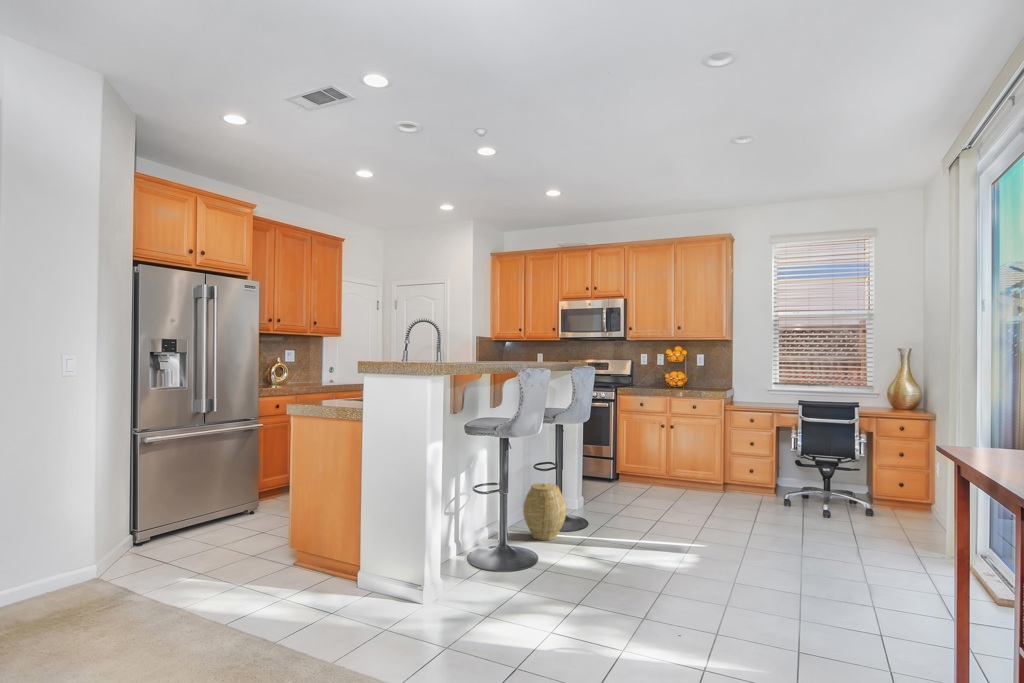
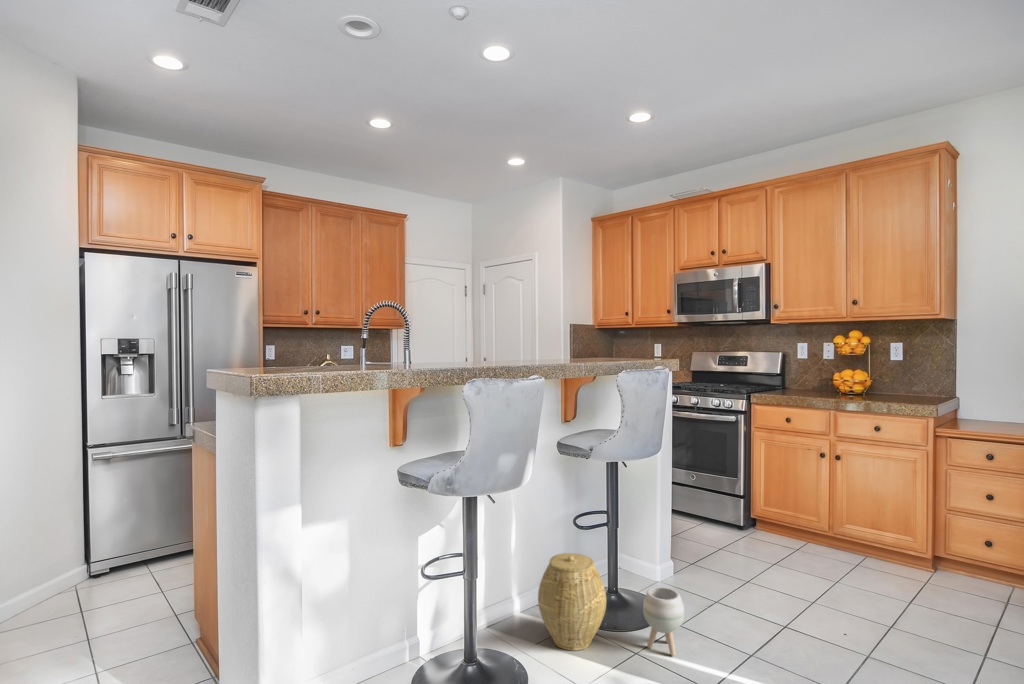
planter: none [587,498,611,536] -> present [643,587,684,656]

